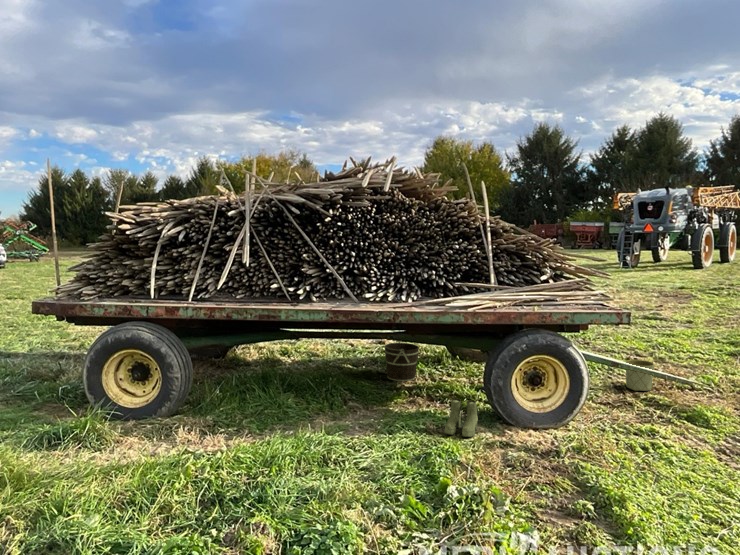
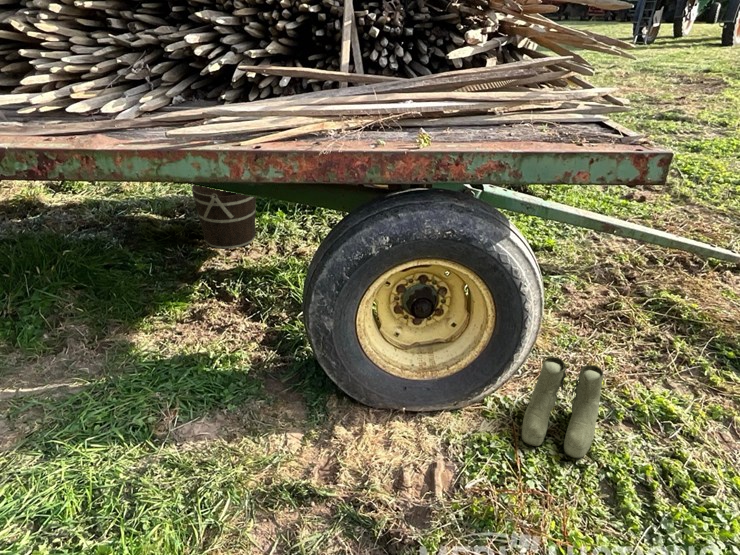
planter: present [626,360,655,391] -> none [622,220,685,282]
boots: present [445,399,478,437] -> present [522,357,603,458]

